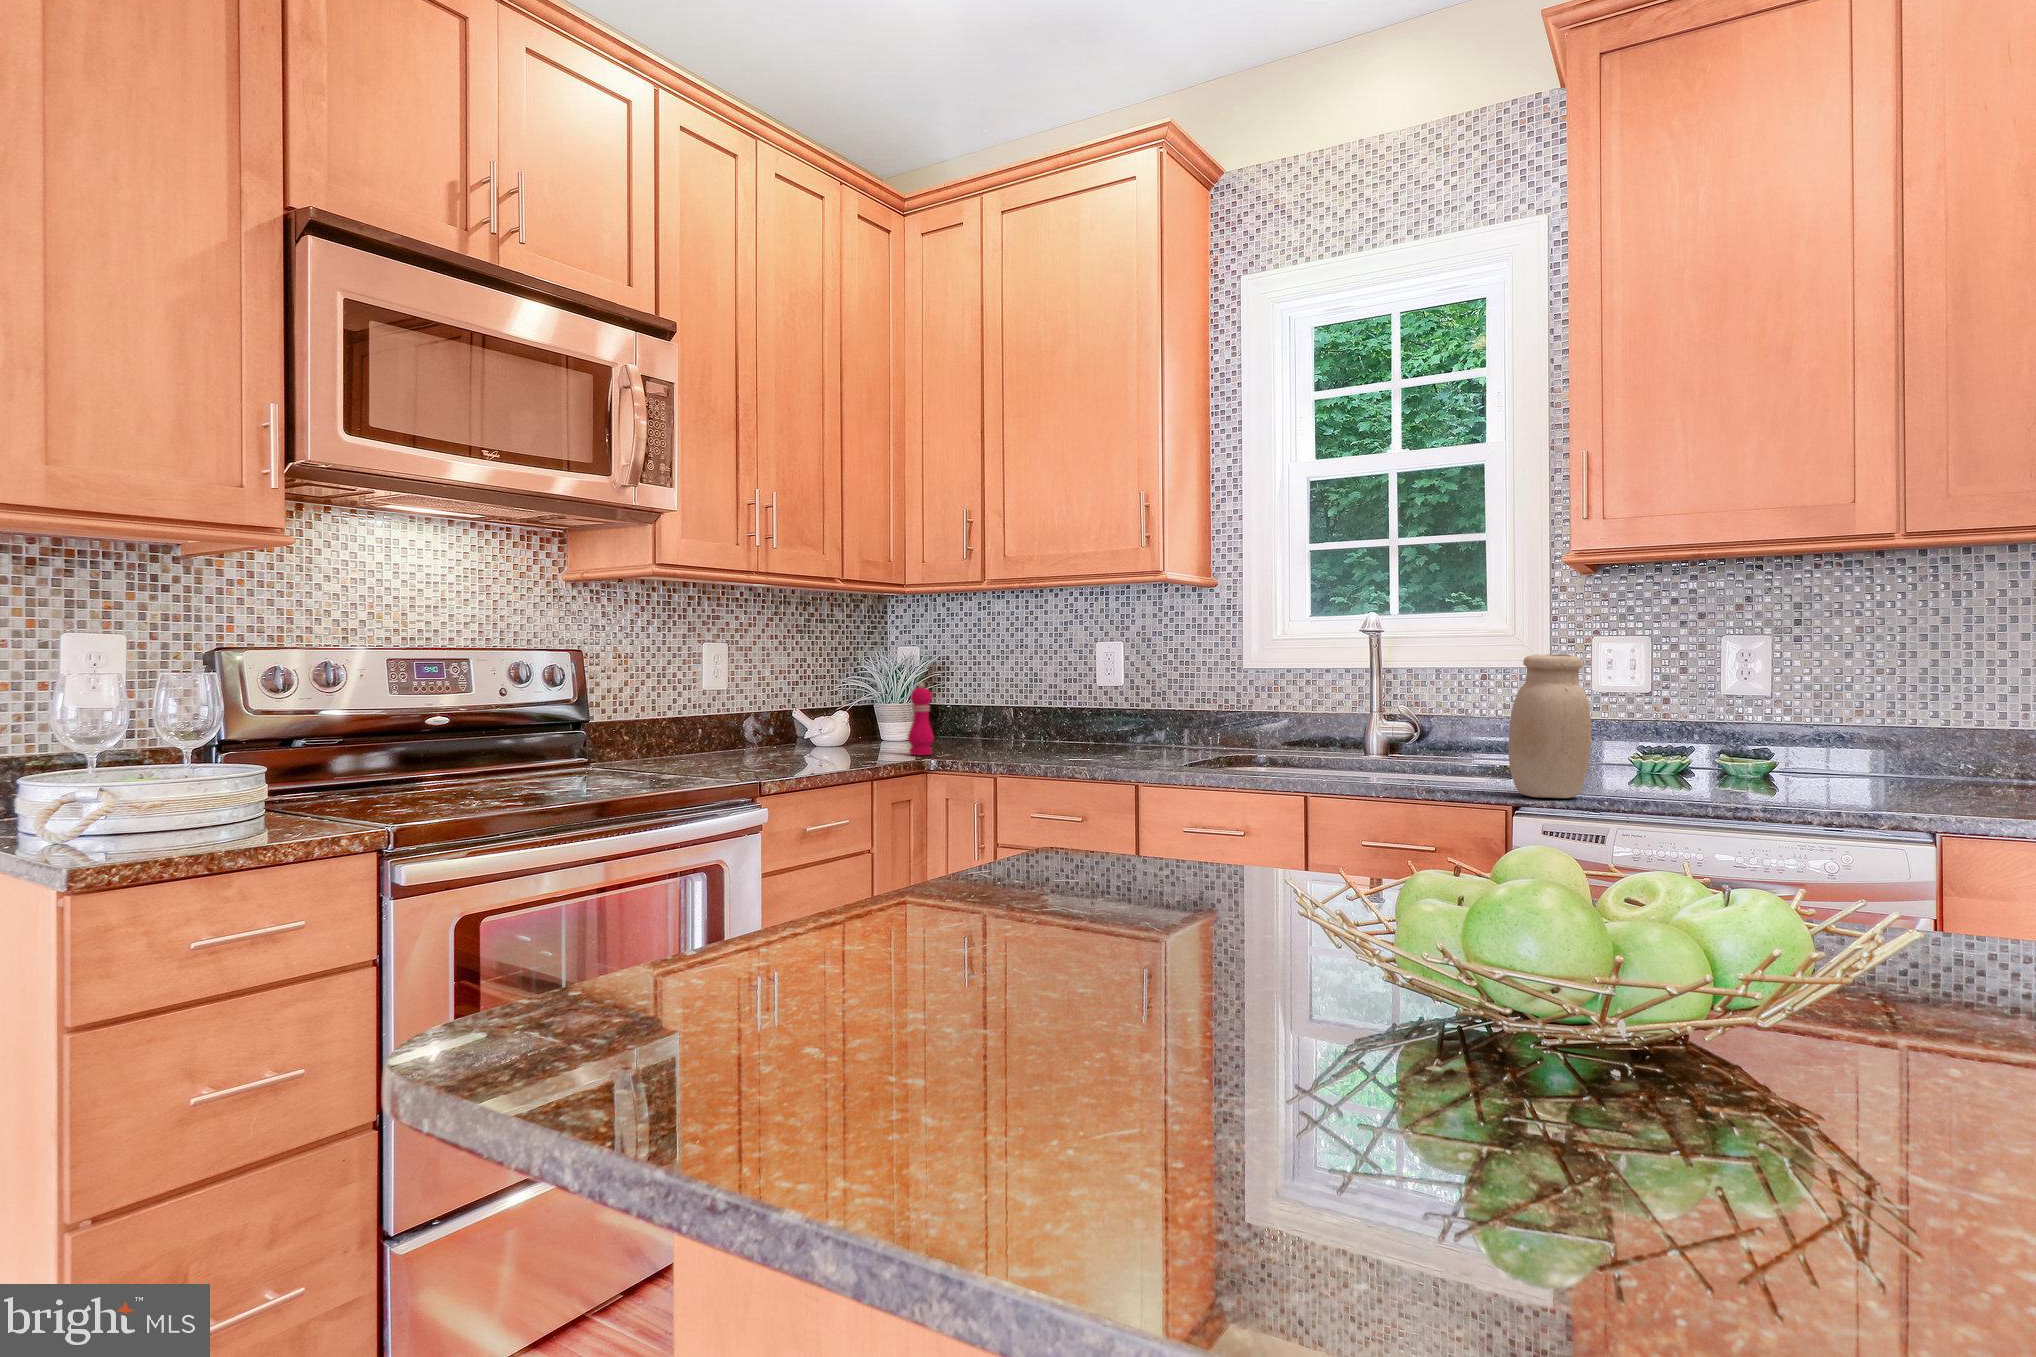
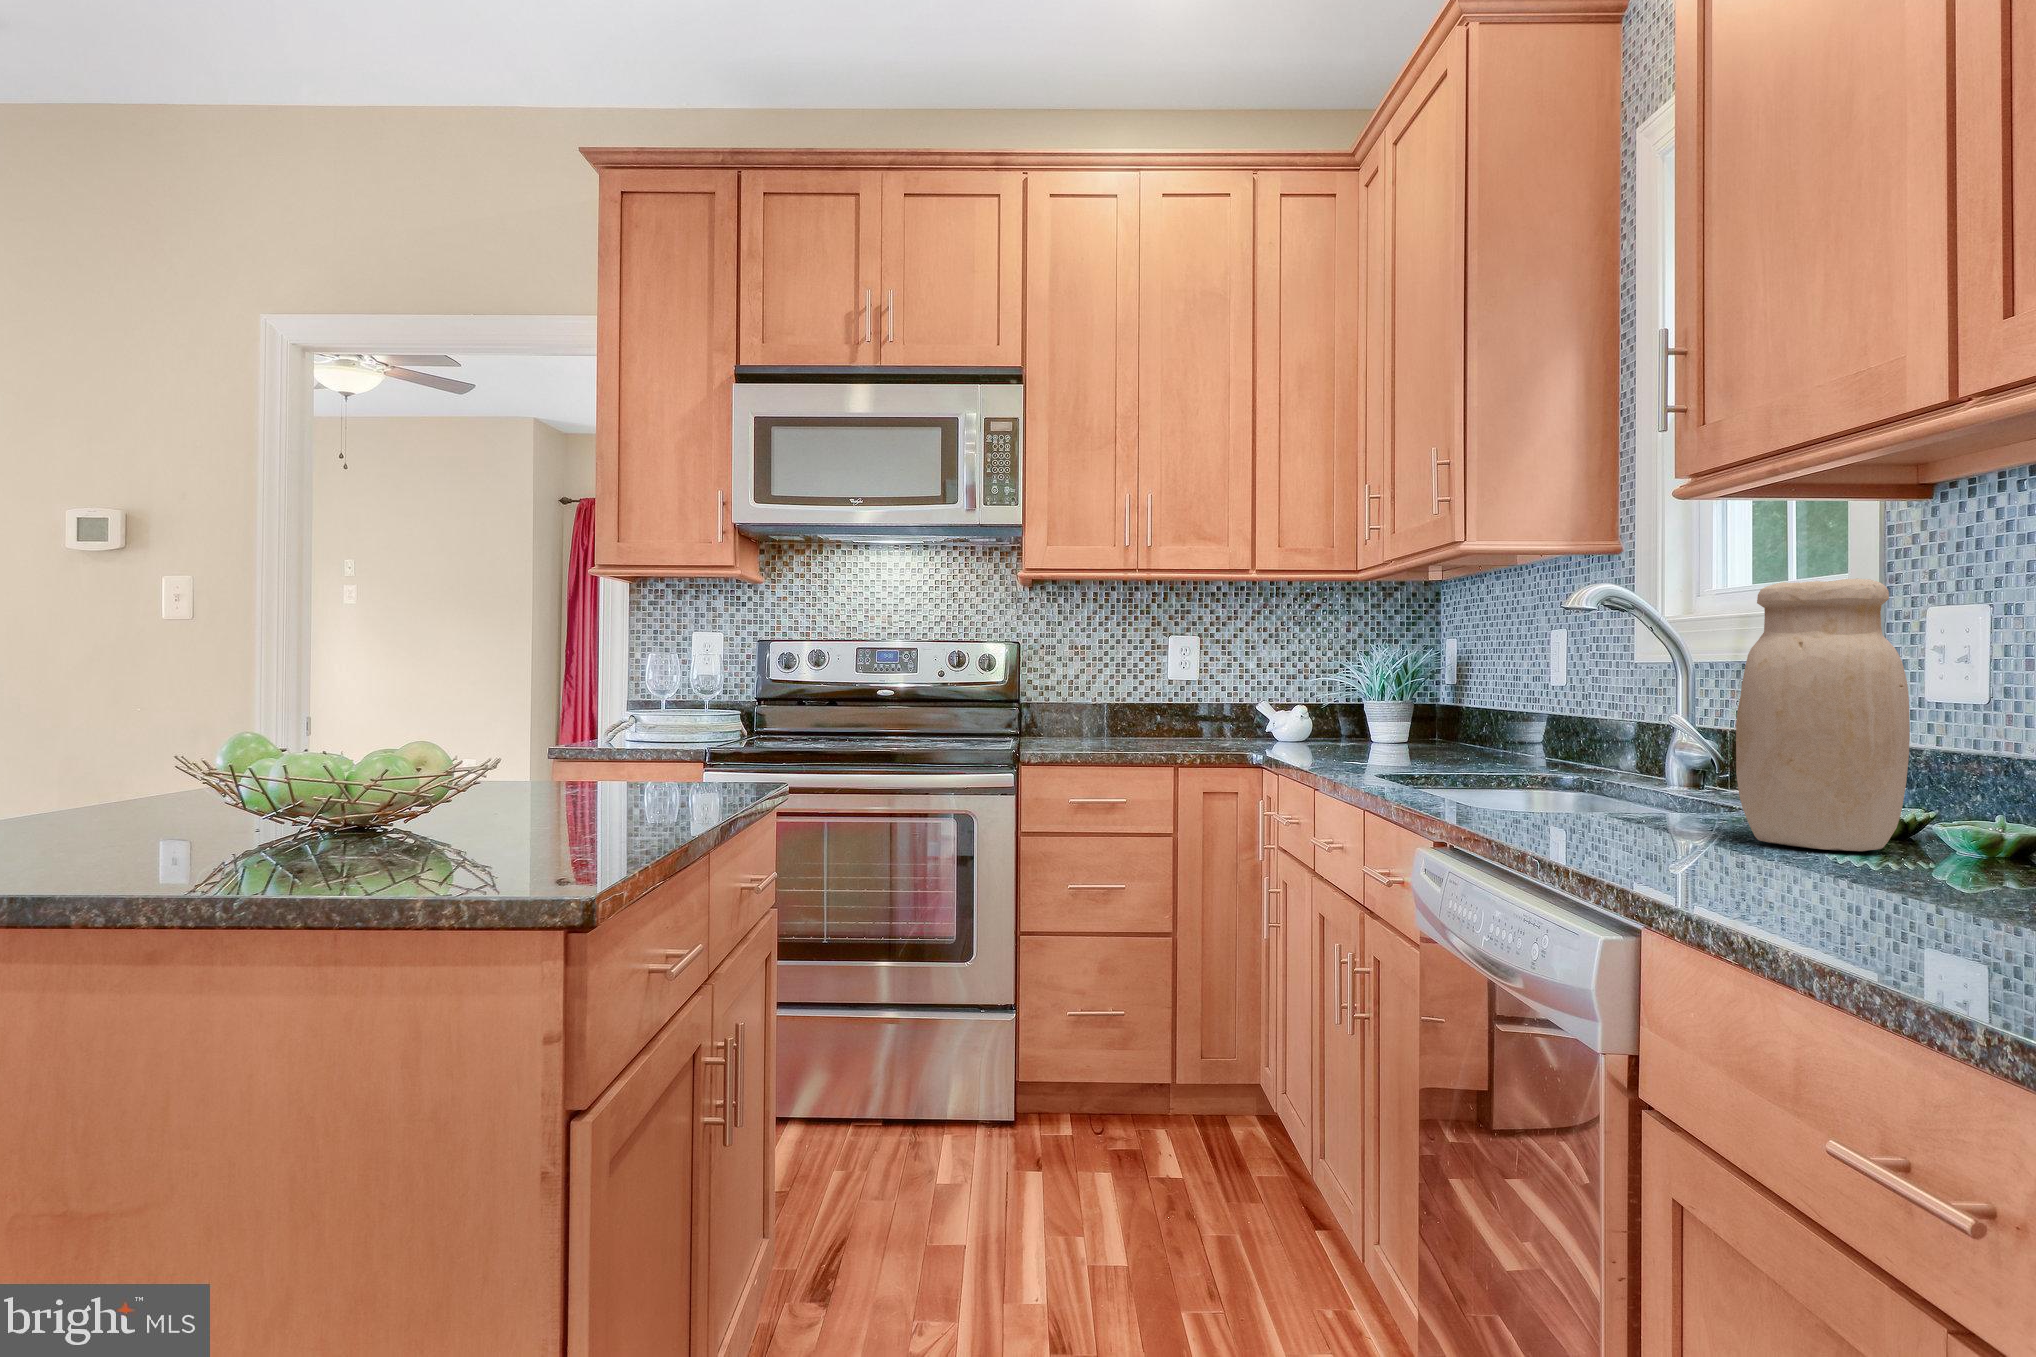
pepper mill: present [908,682,934,755] -> none [1328,672,1358,753]

